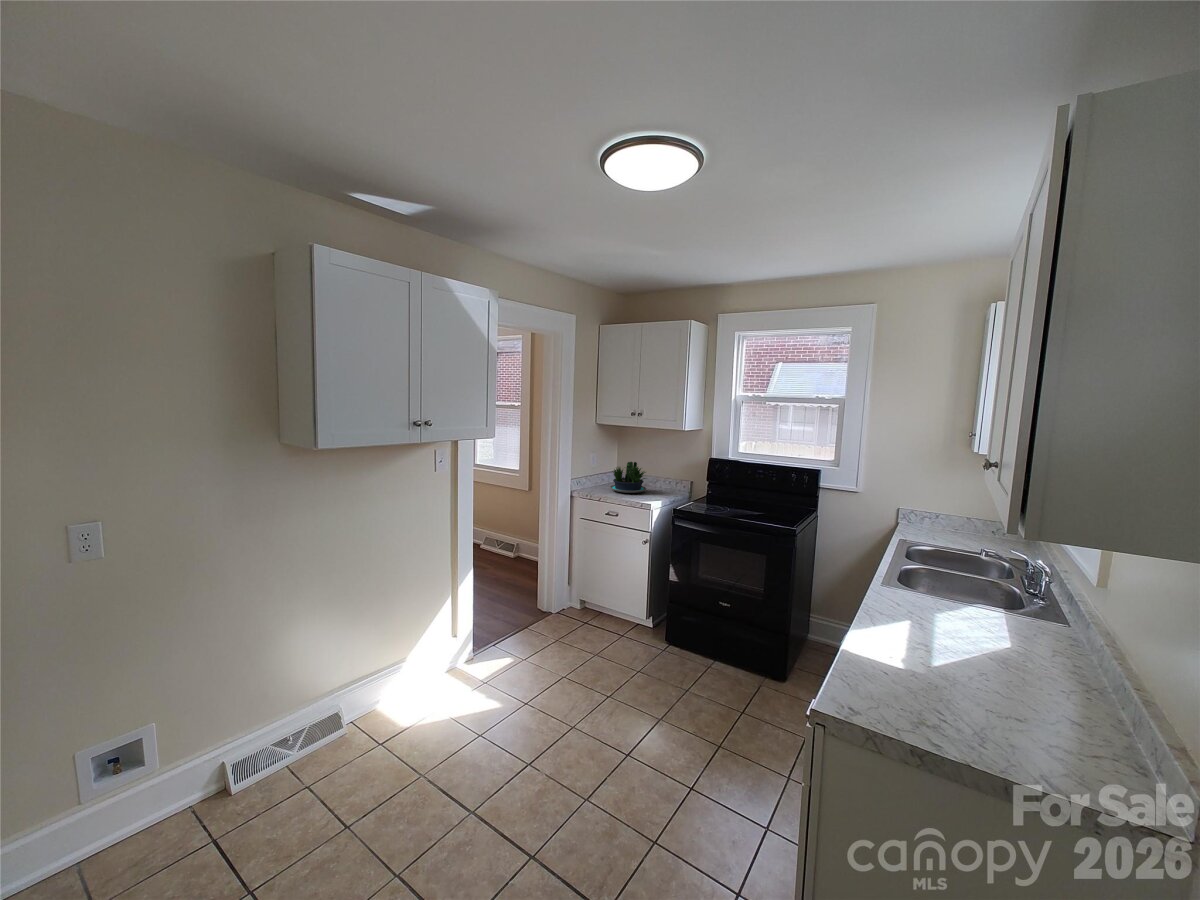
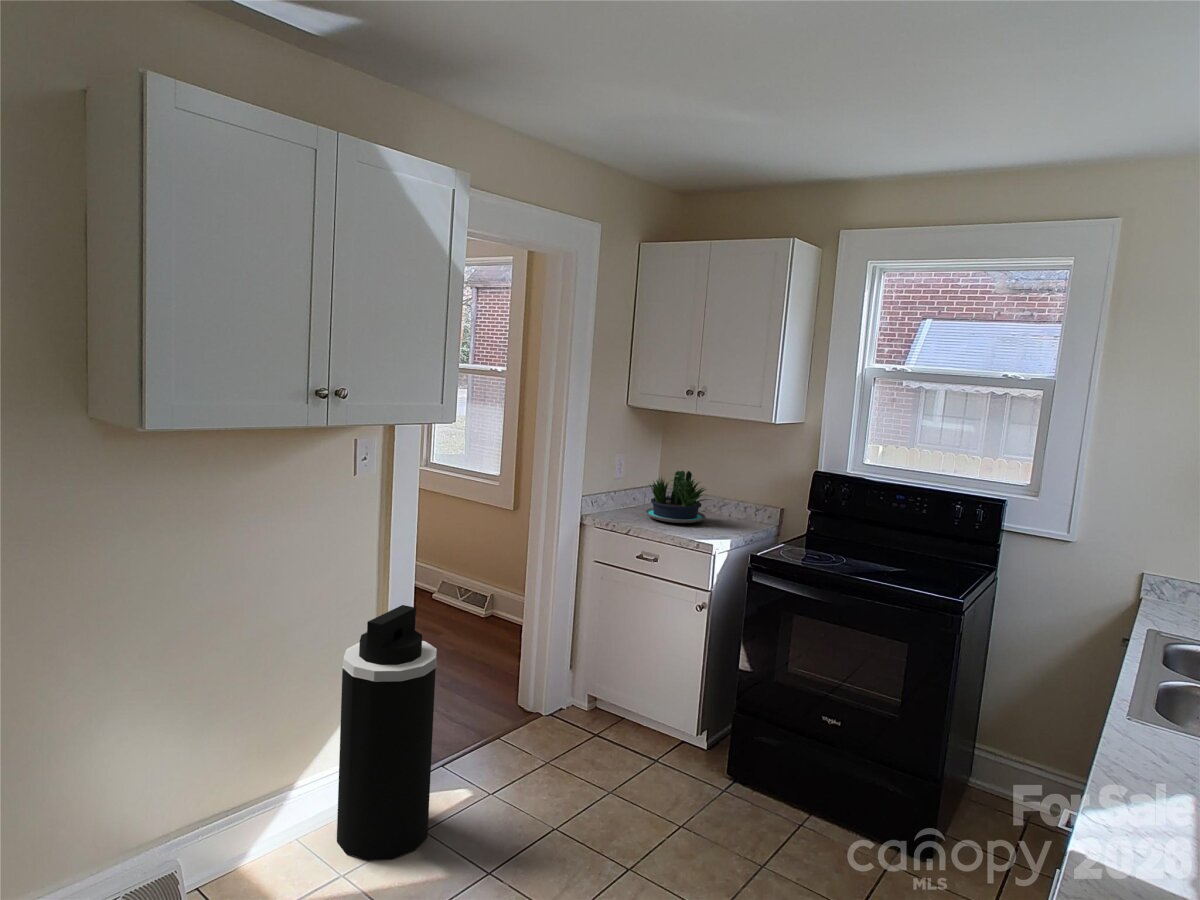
trash can: none [434,548,490,701] -> present [337,605,437,861]

